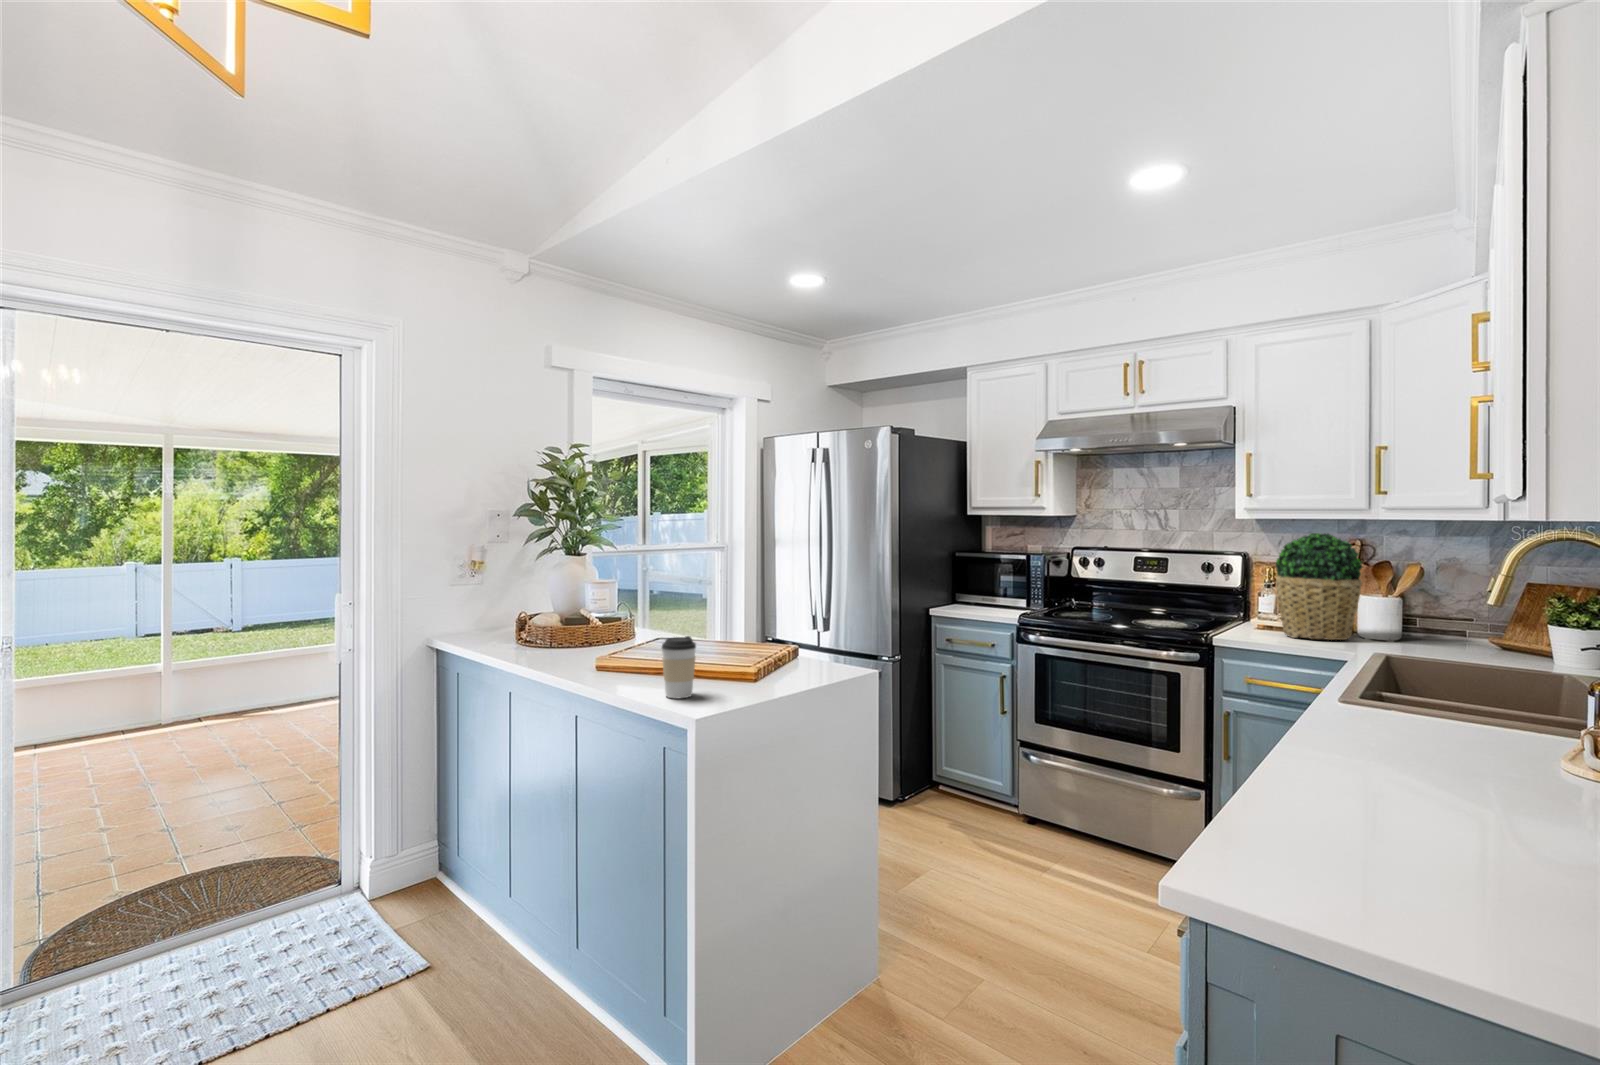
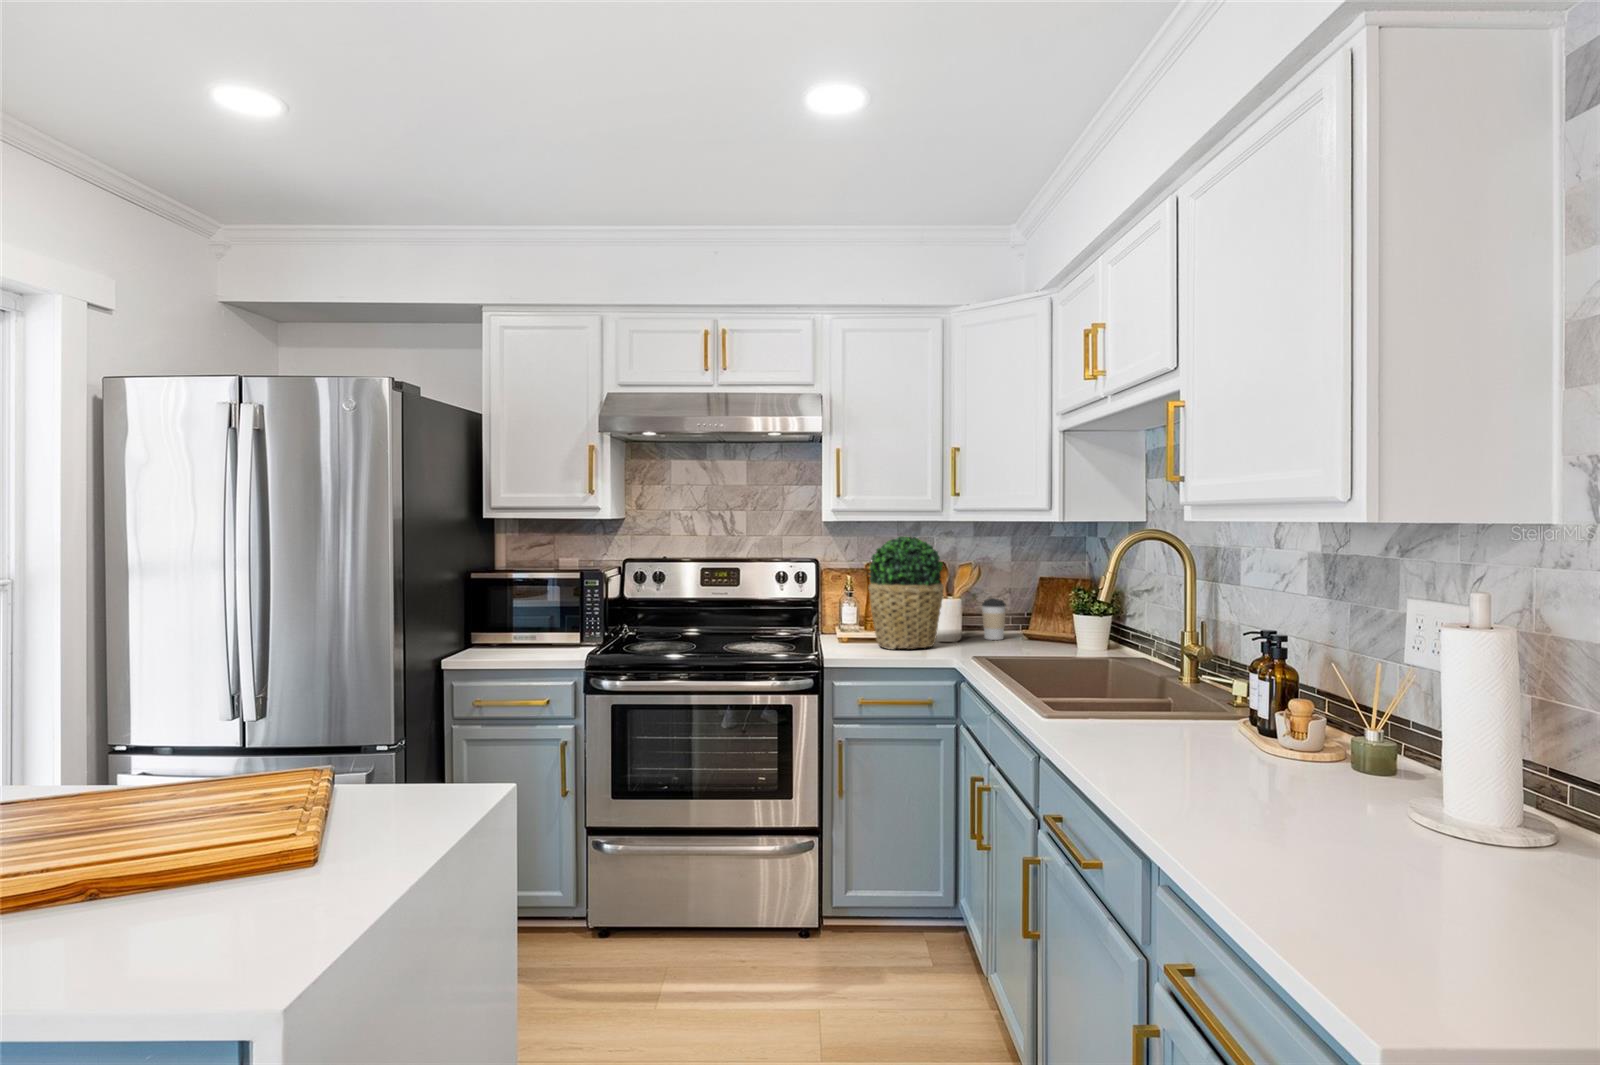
coffee cup: present [662,636,696,698] -> present [982,598,1006,640]

